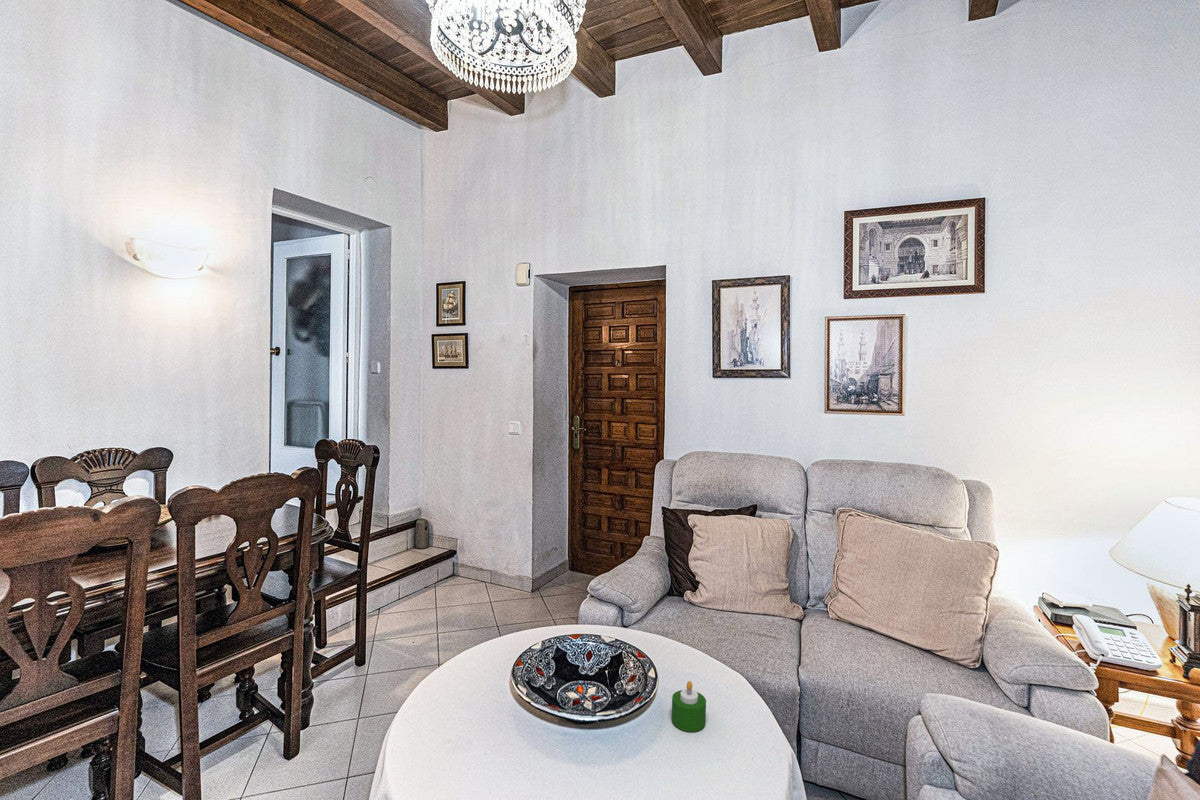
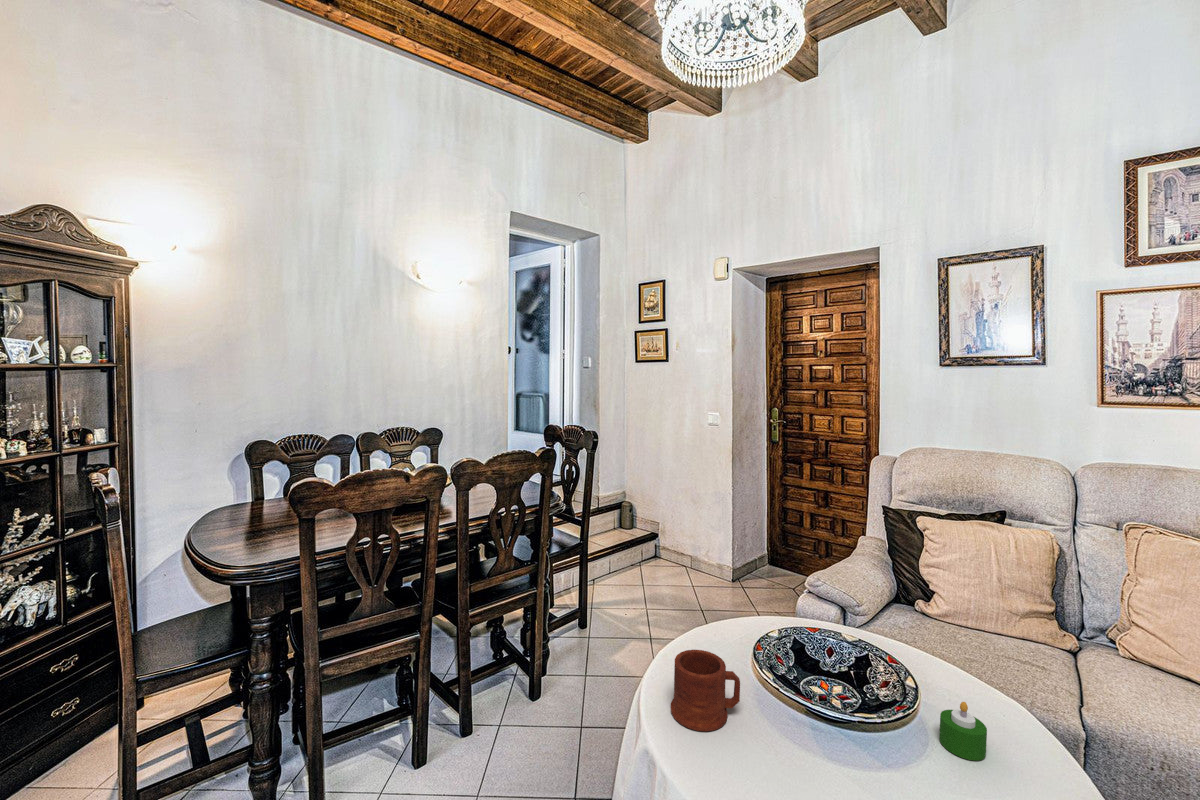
mug: none [423,674,495,758] -> present [671,650,740,731]

